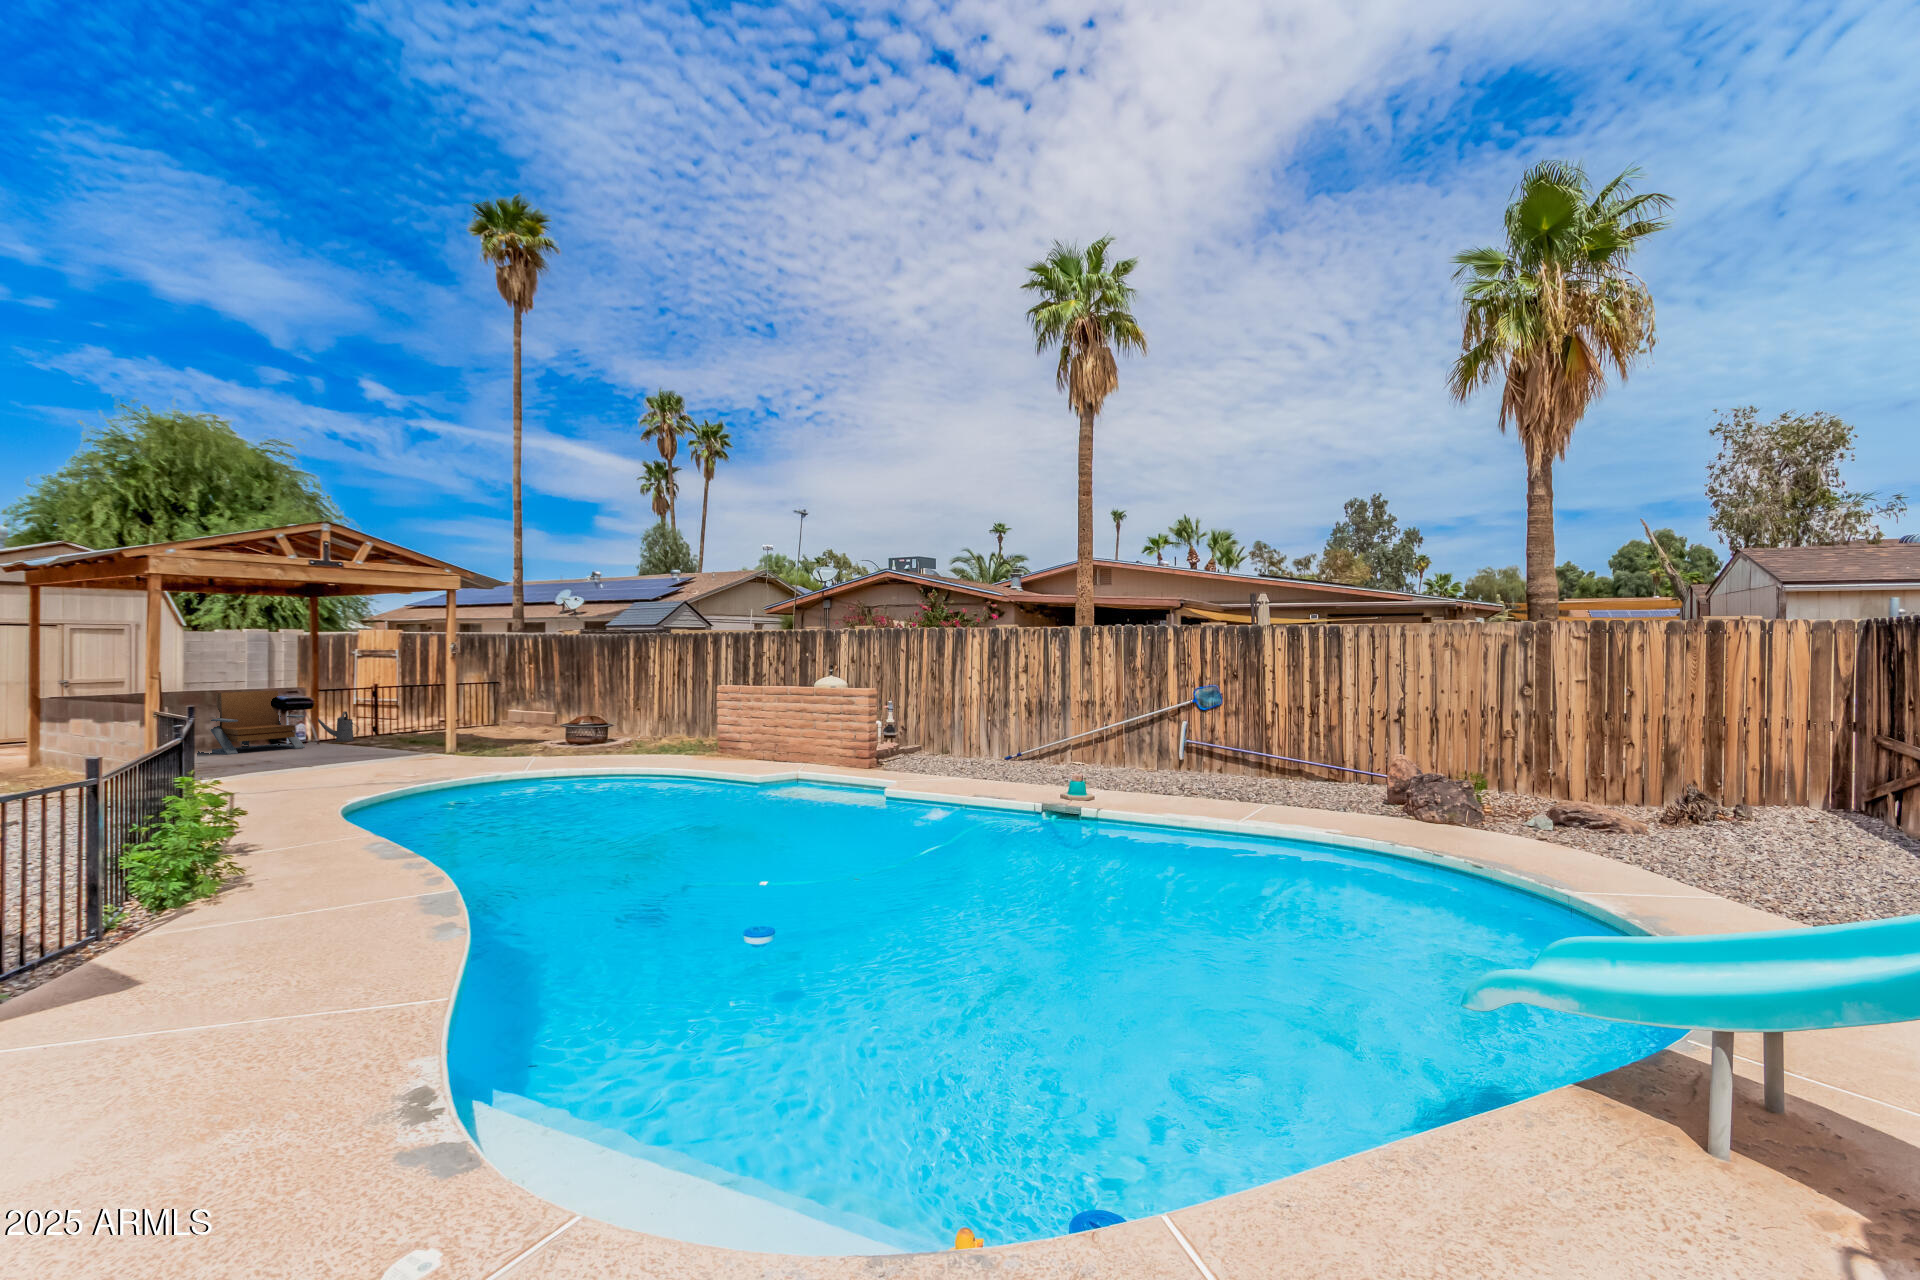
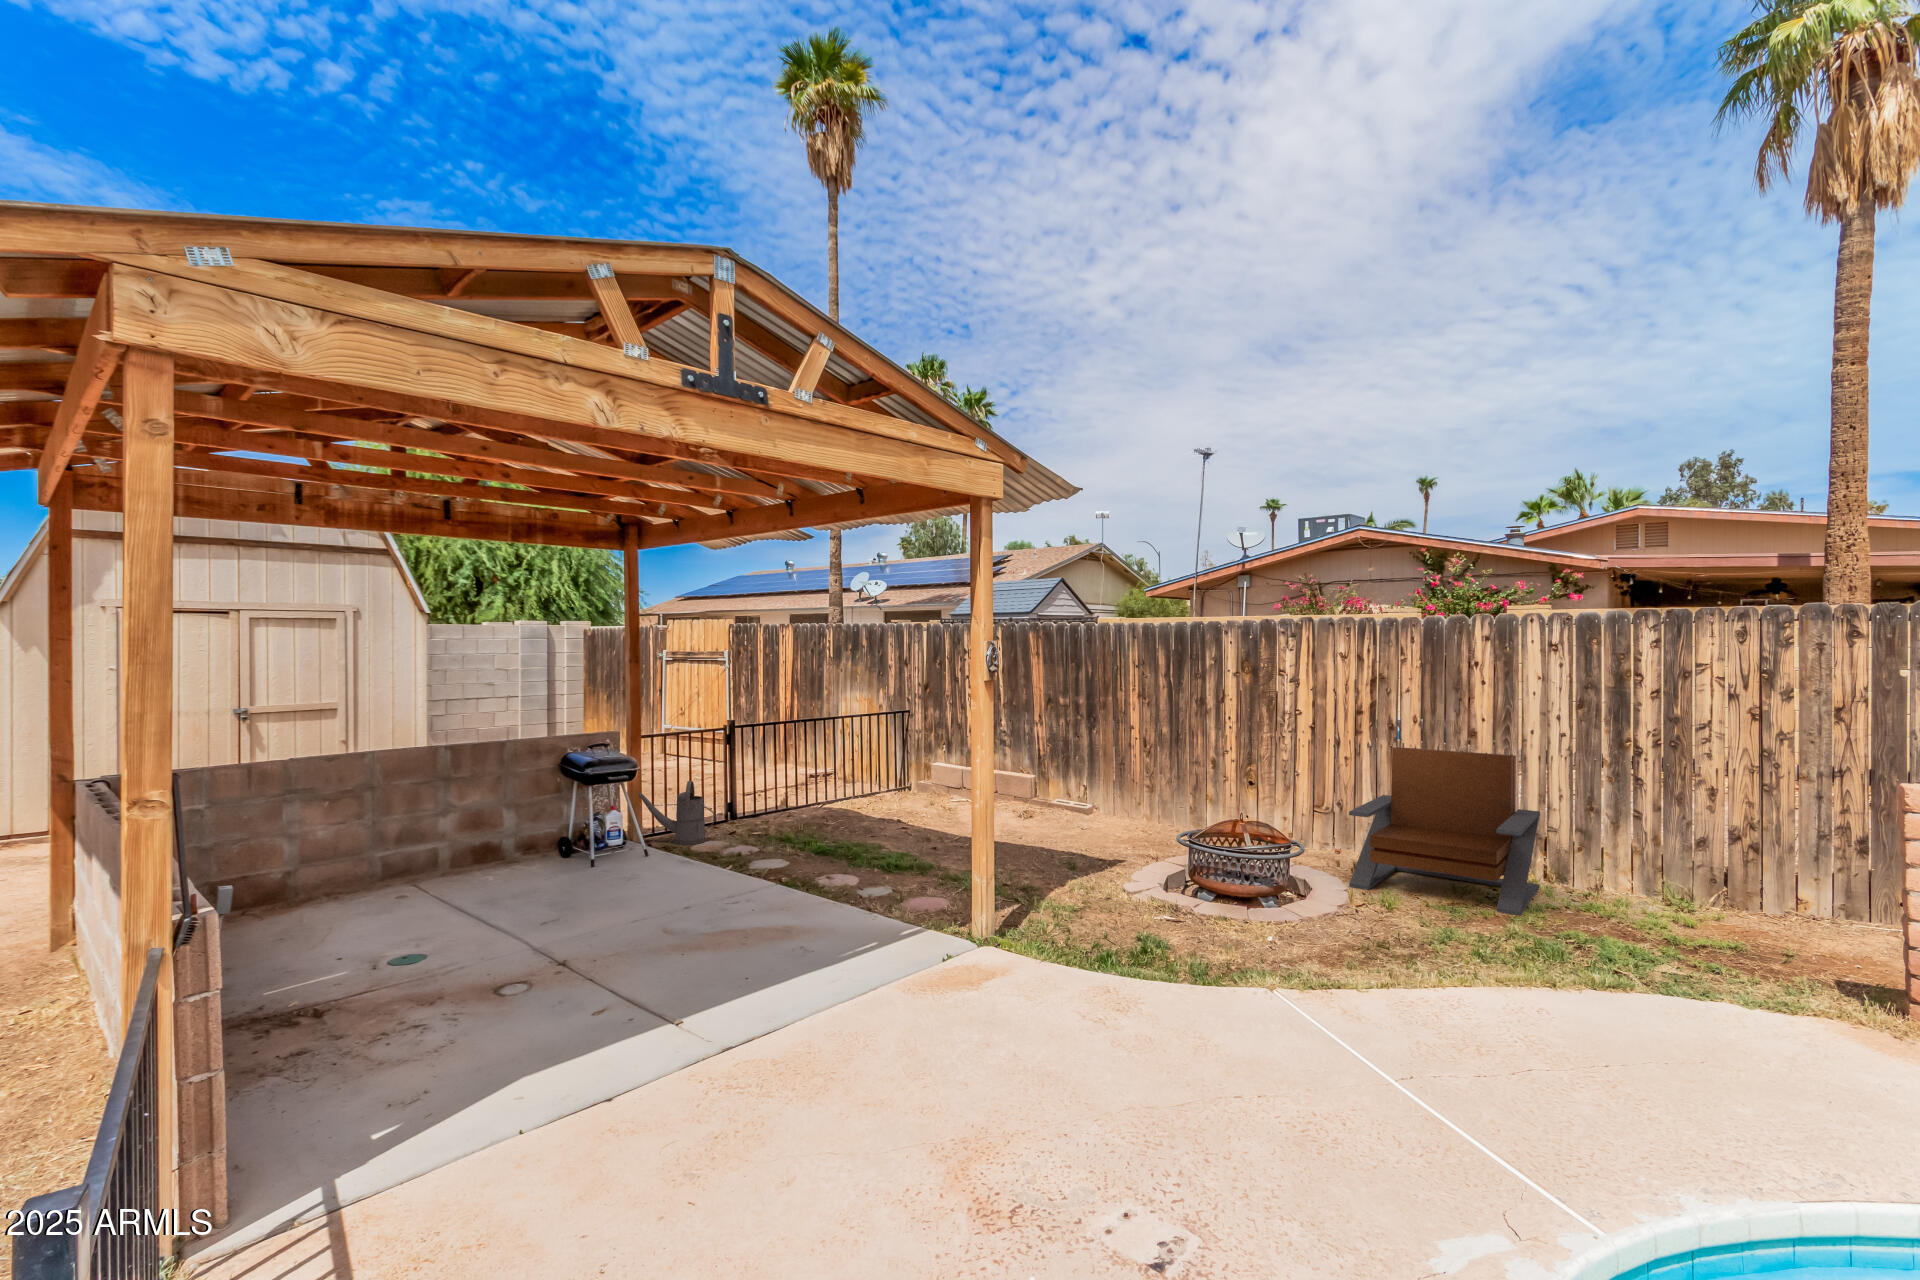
lounge chair: present [211,690,305,755] -> present [1349,747,1540,916]

